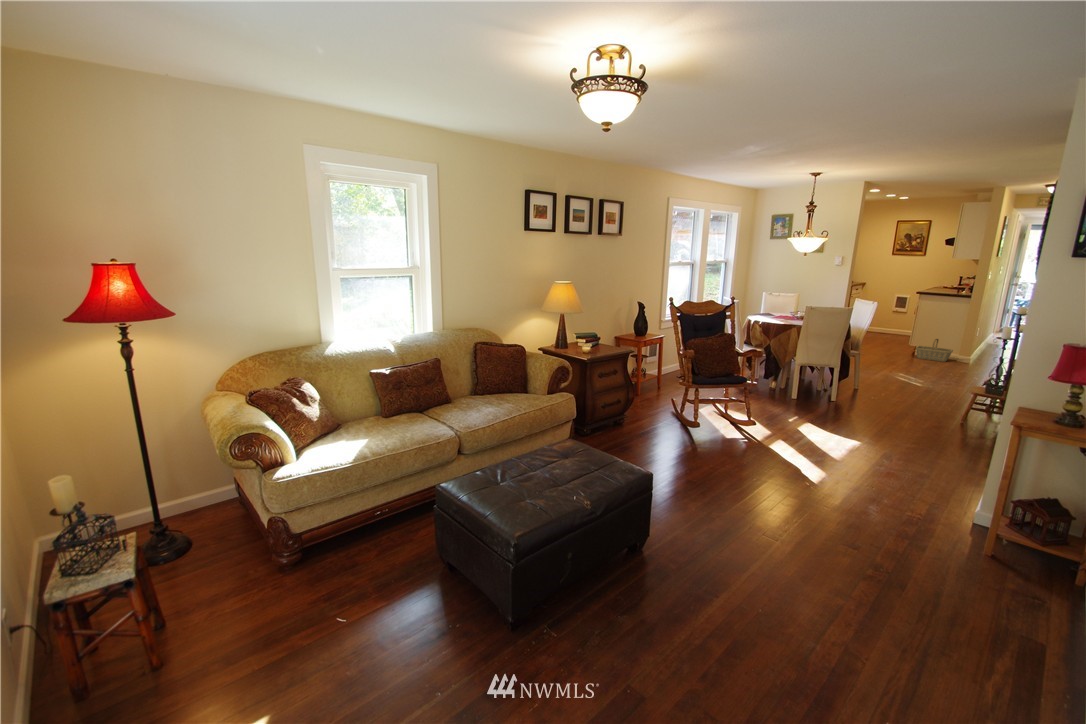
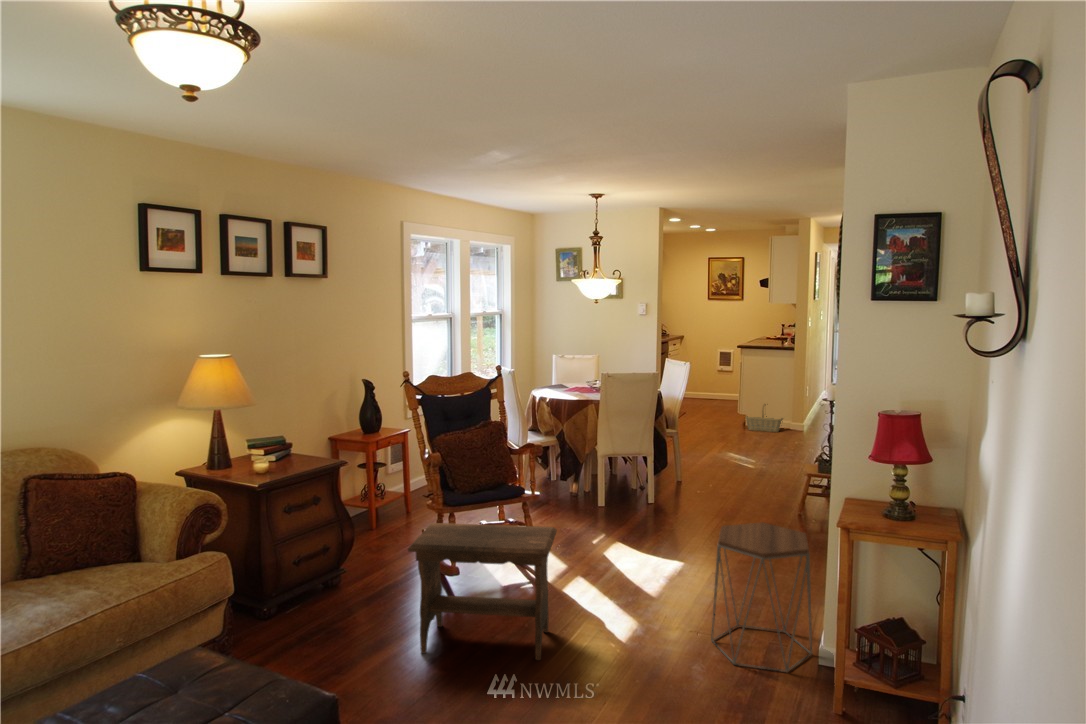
footstool: none [678,392,776,484] -> present [408,523,557,660]
side table: none [887,419,988,526] -> present [711,522,813,672]

